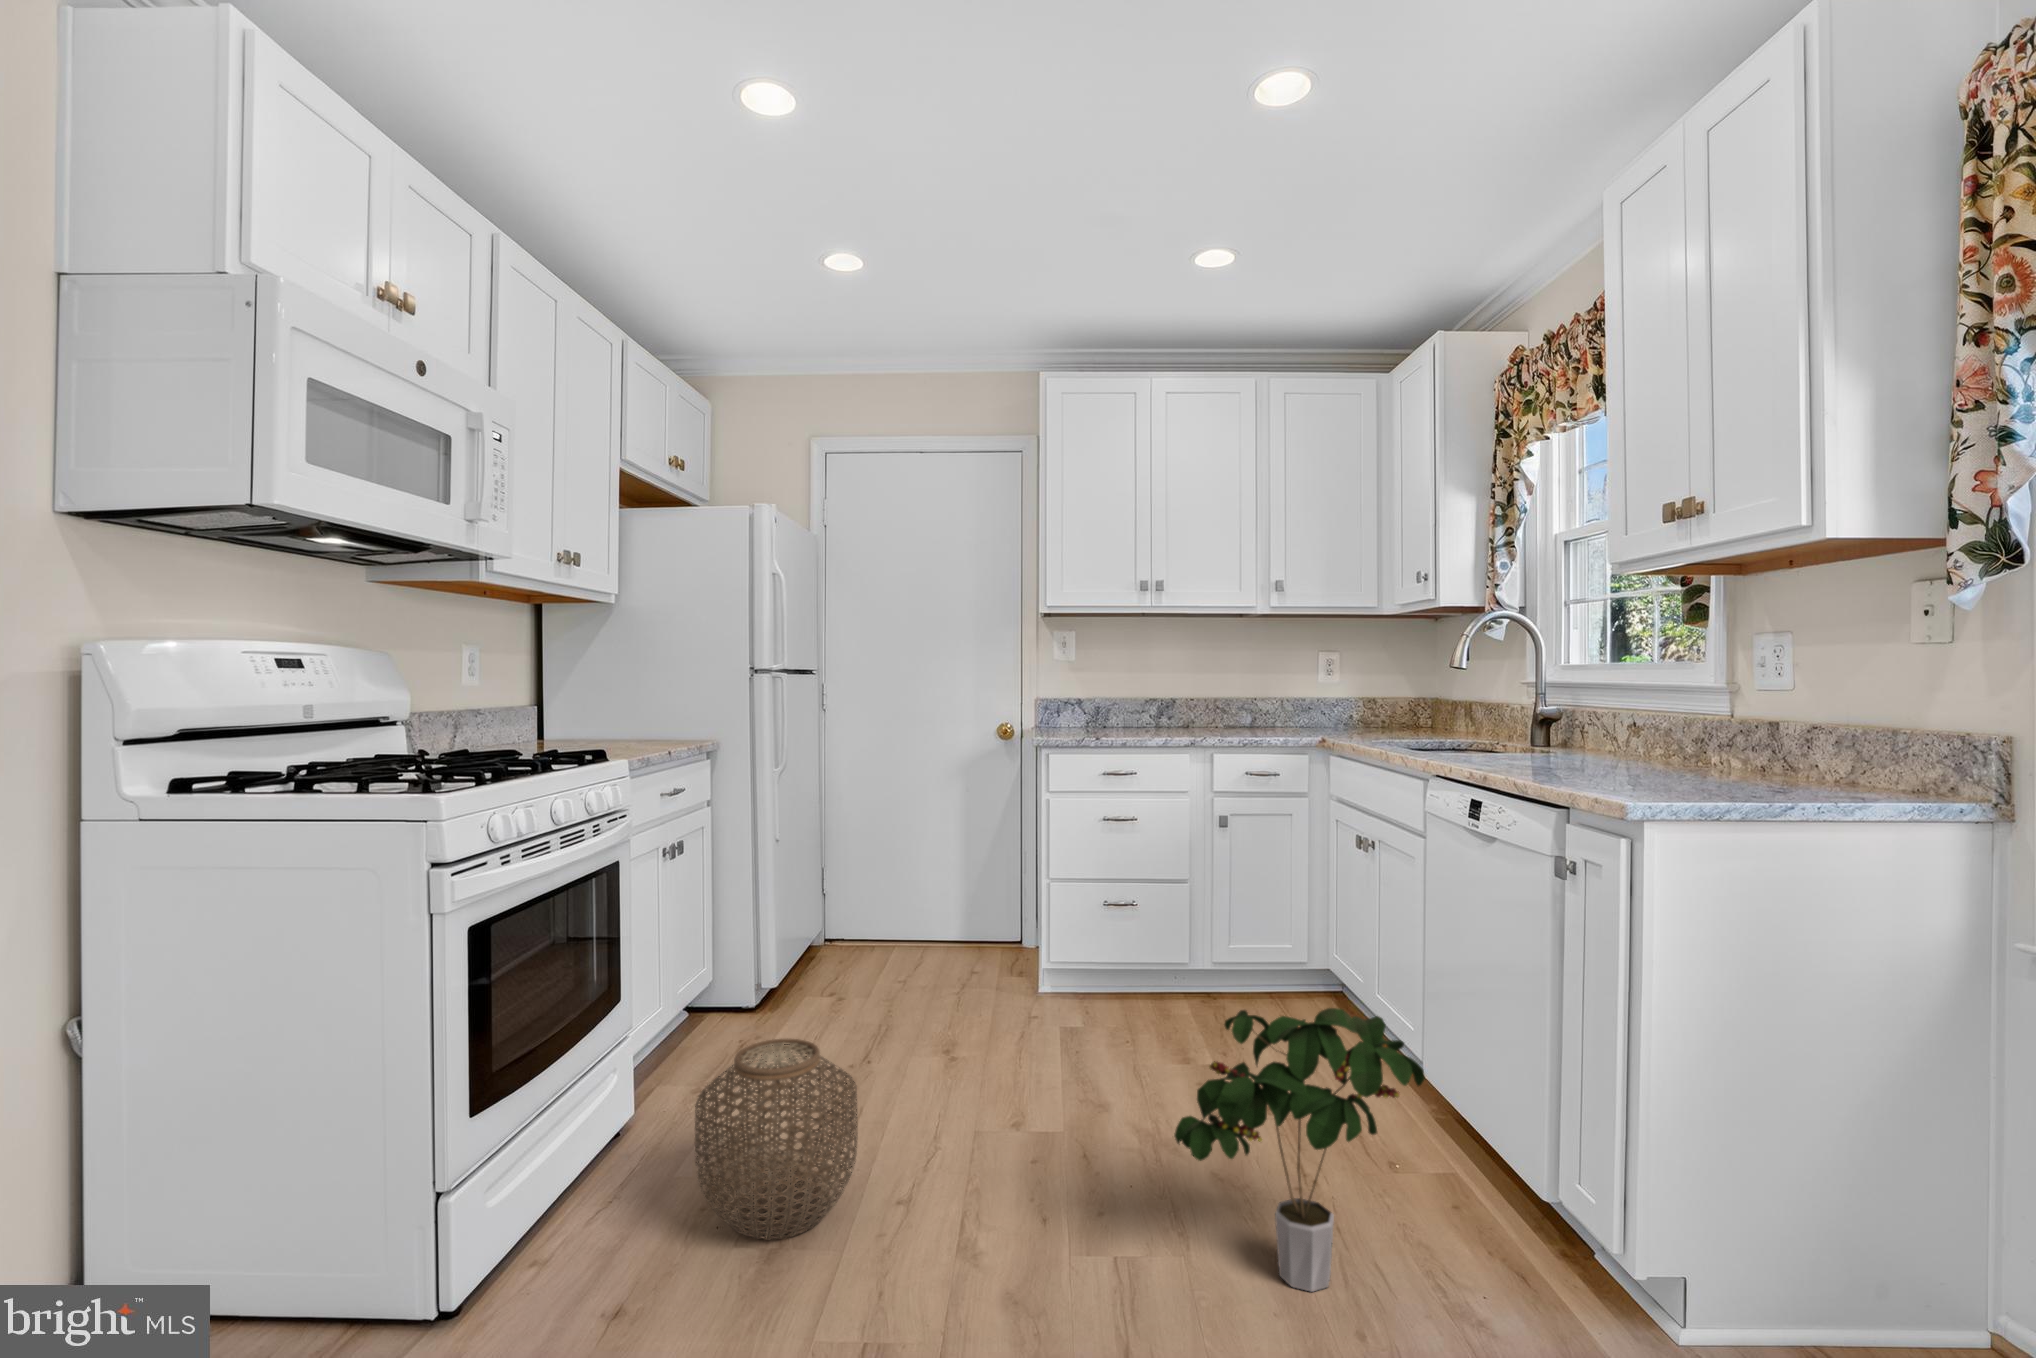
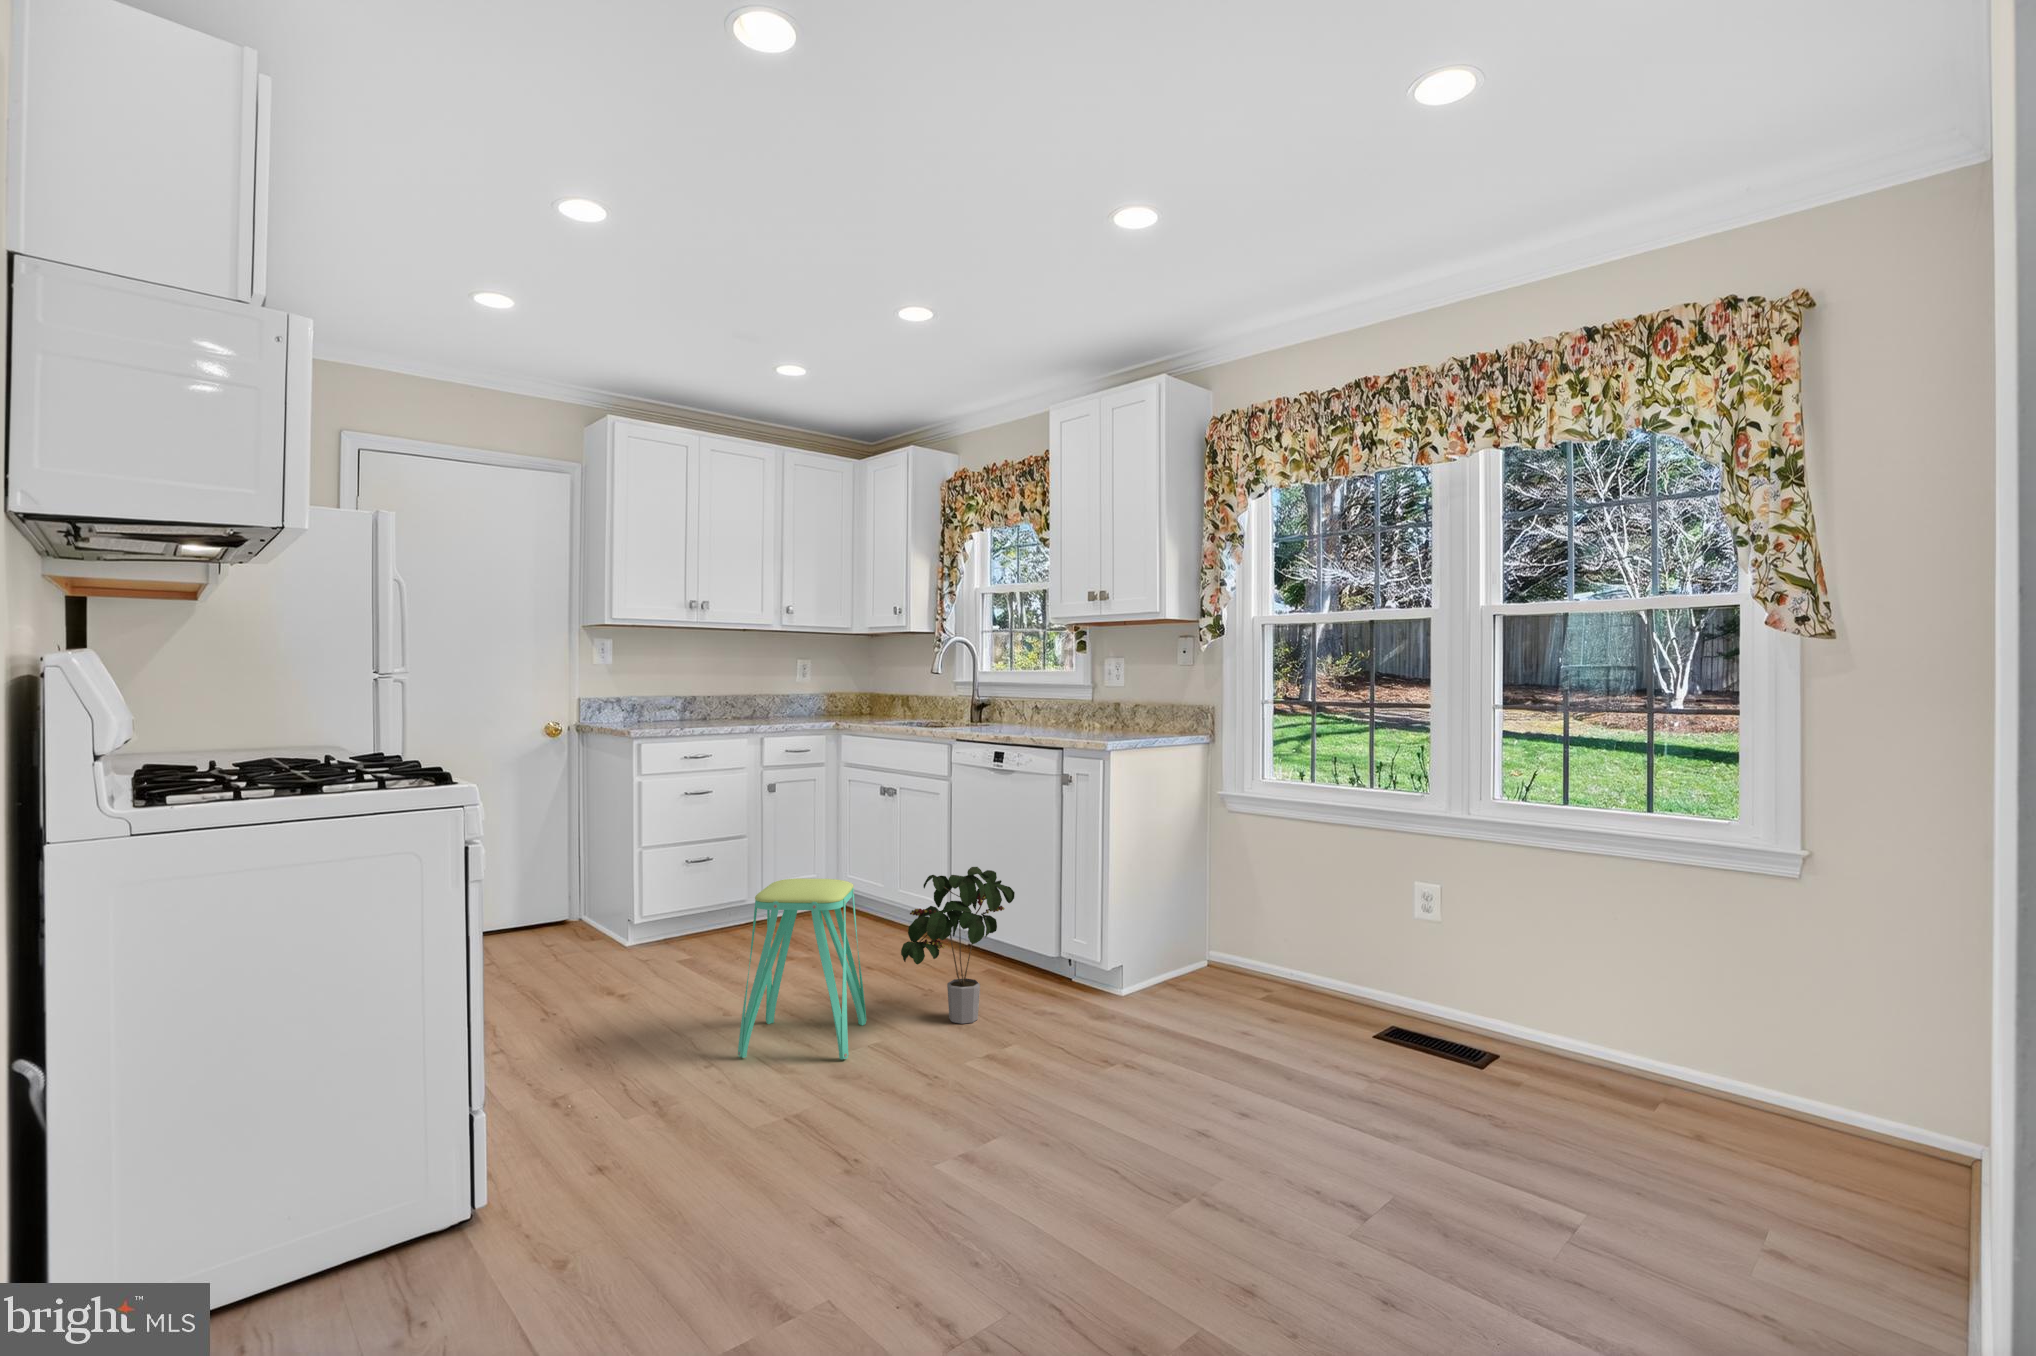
stool: none [934,970,1152,1288] -> present [738,878,866,1059]
woven basket: present [695,1039,857,1240] -> none [560,955,688,1100]

